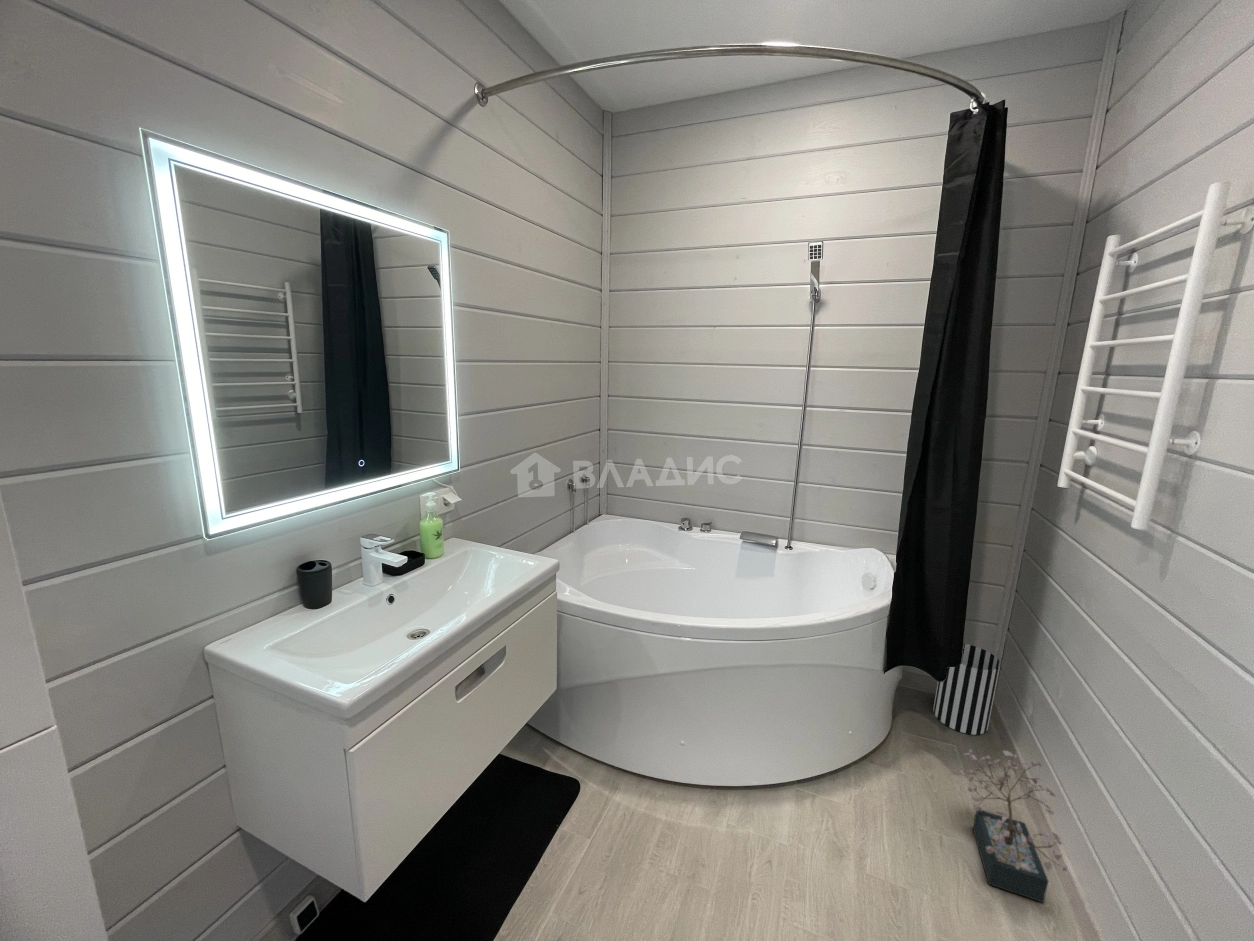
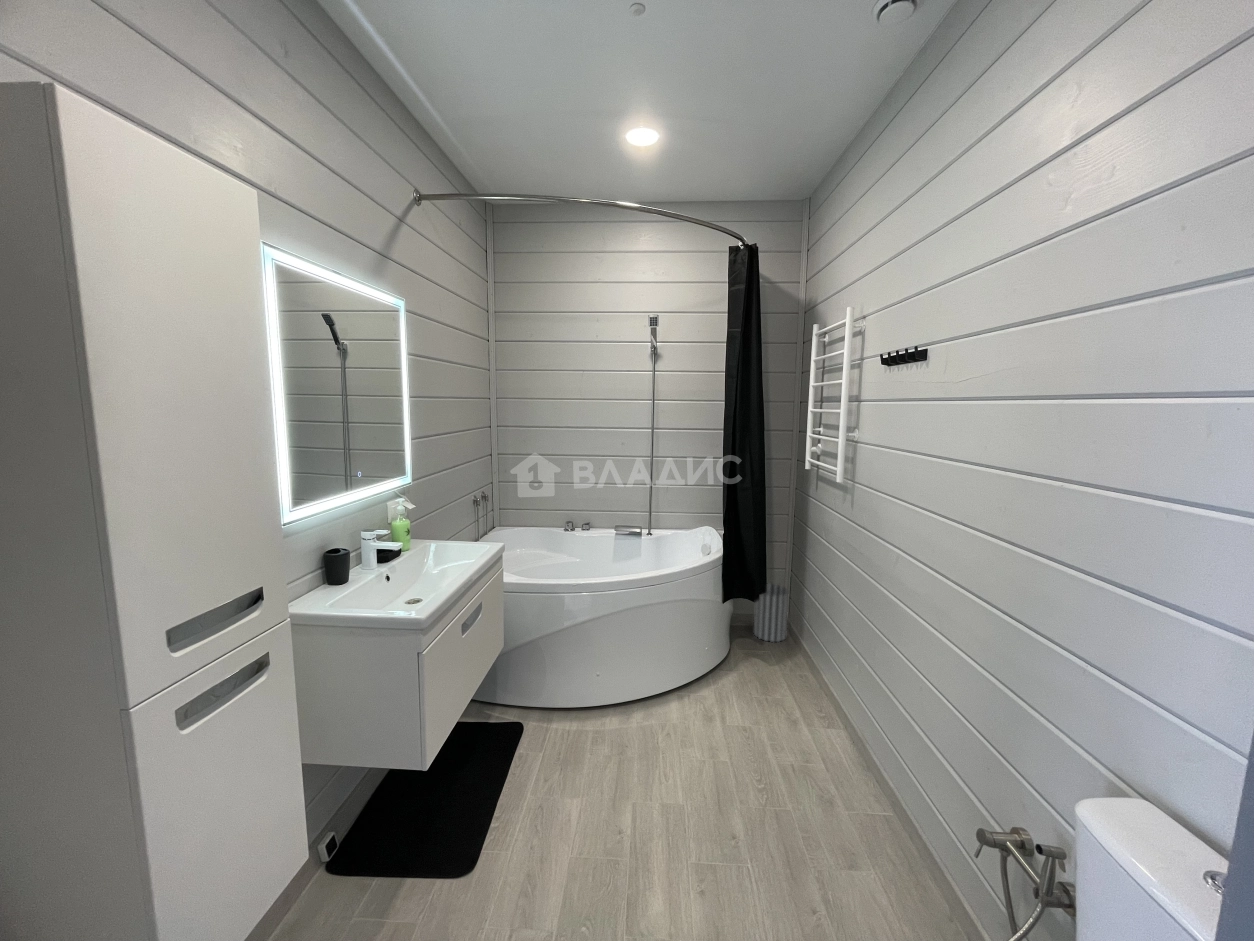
decorative plant: present [960,750,1069,902] -> none [773,633,832,714]

